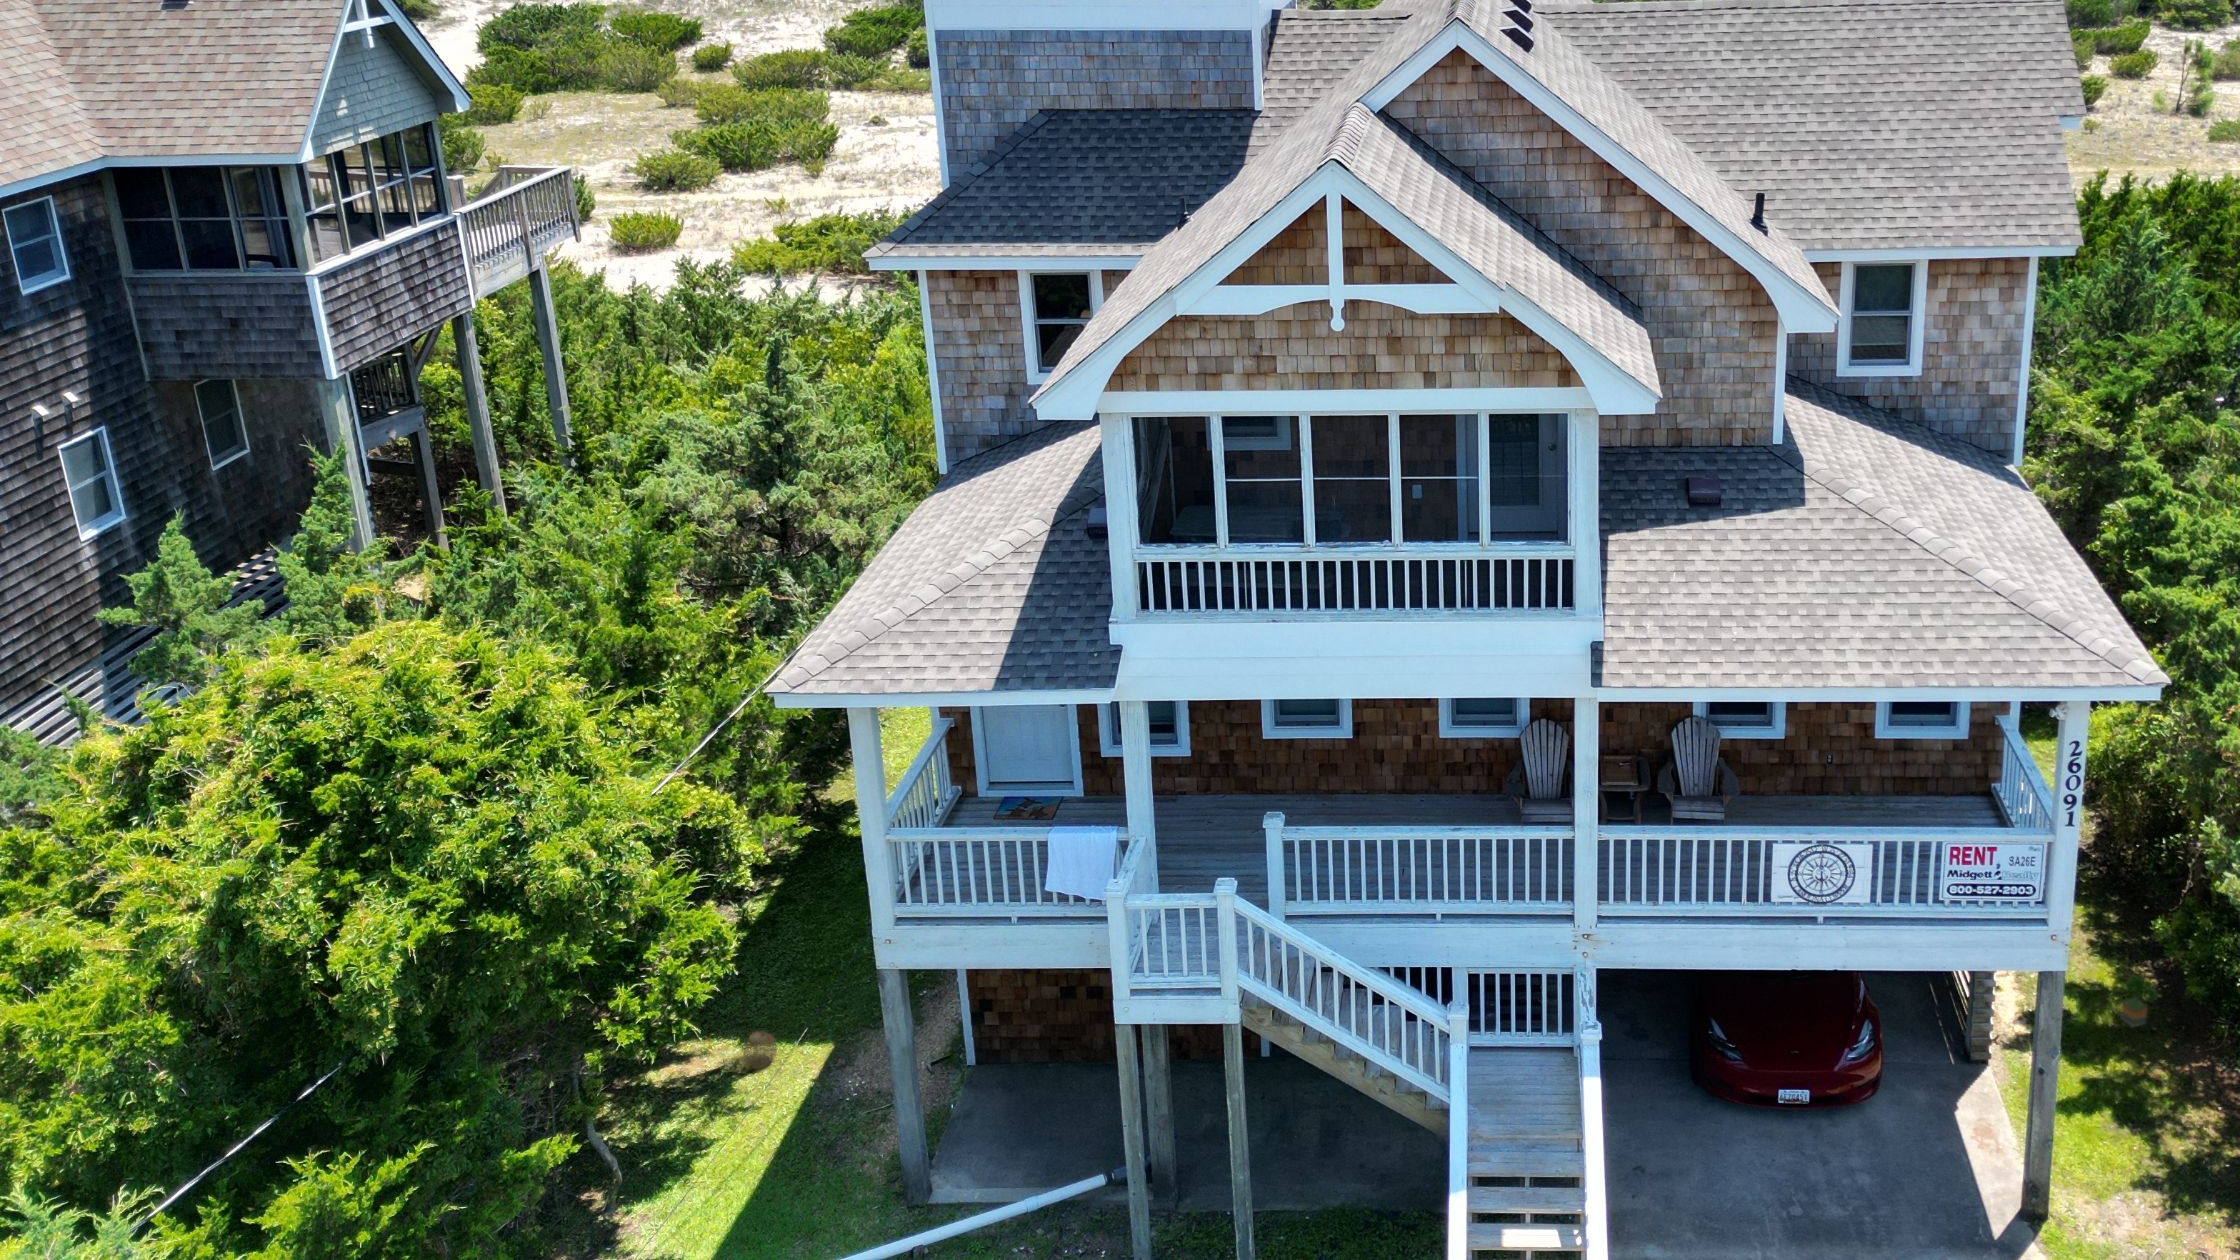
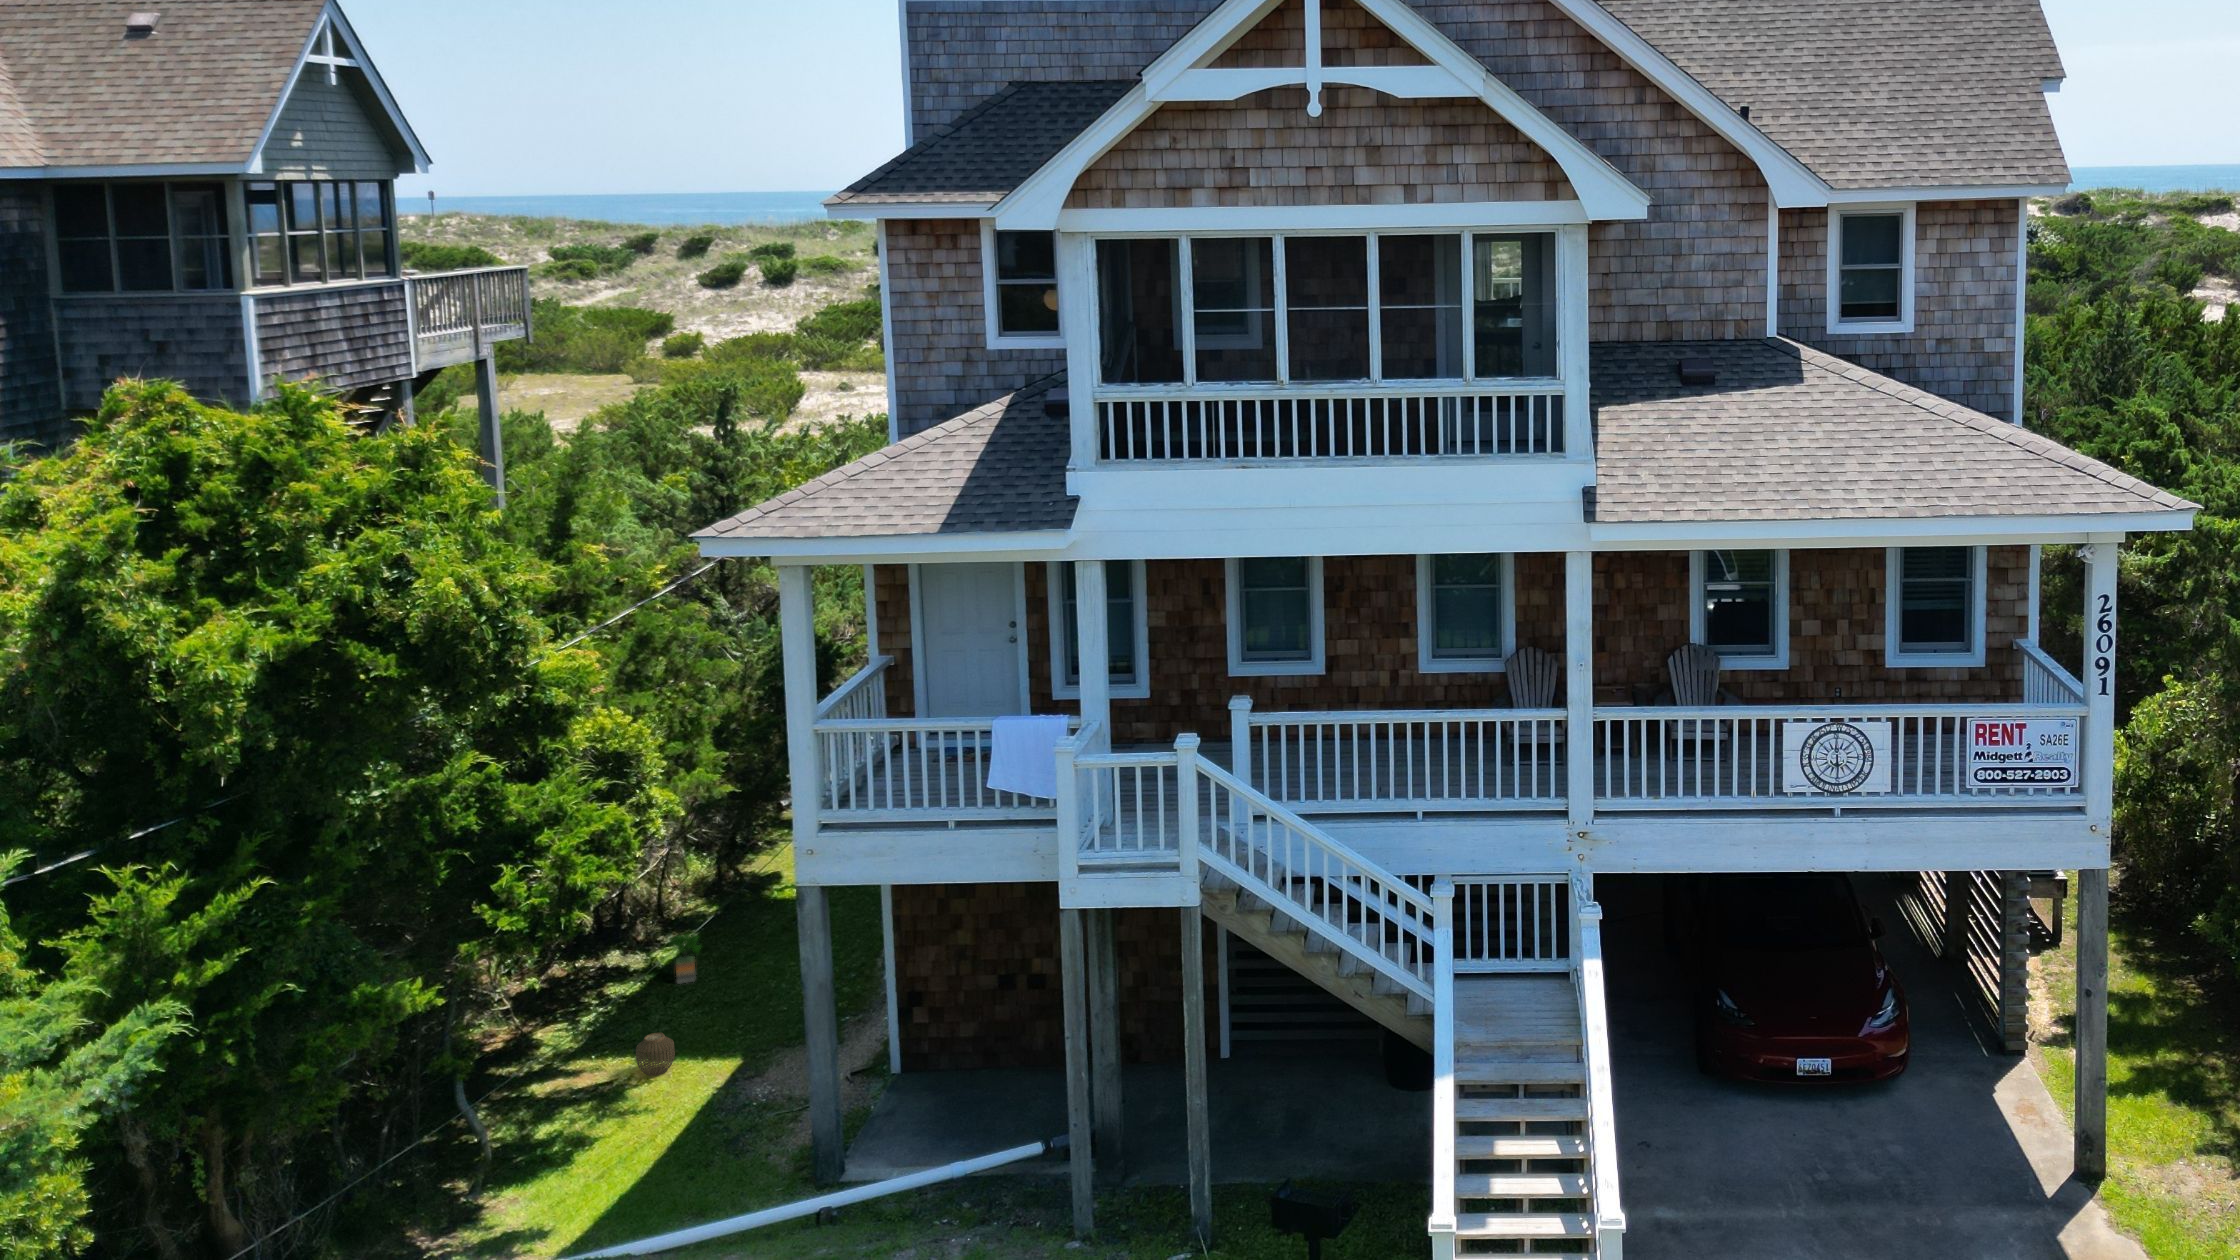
potted tree: present [2120,977,2158,1027] -> present [669,933,701,983]

